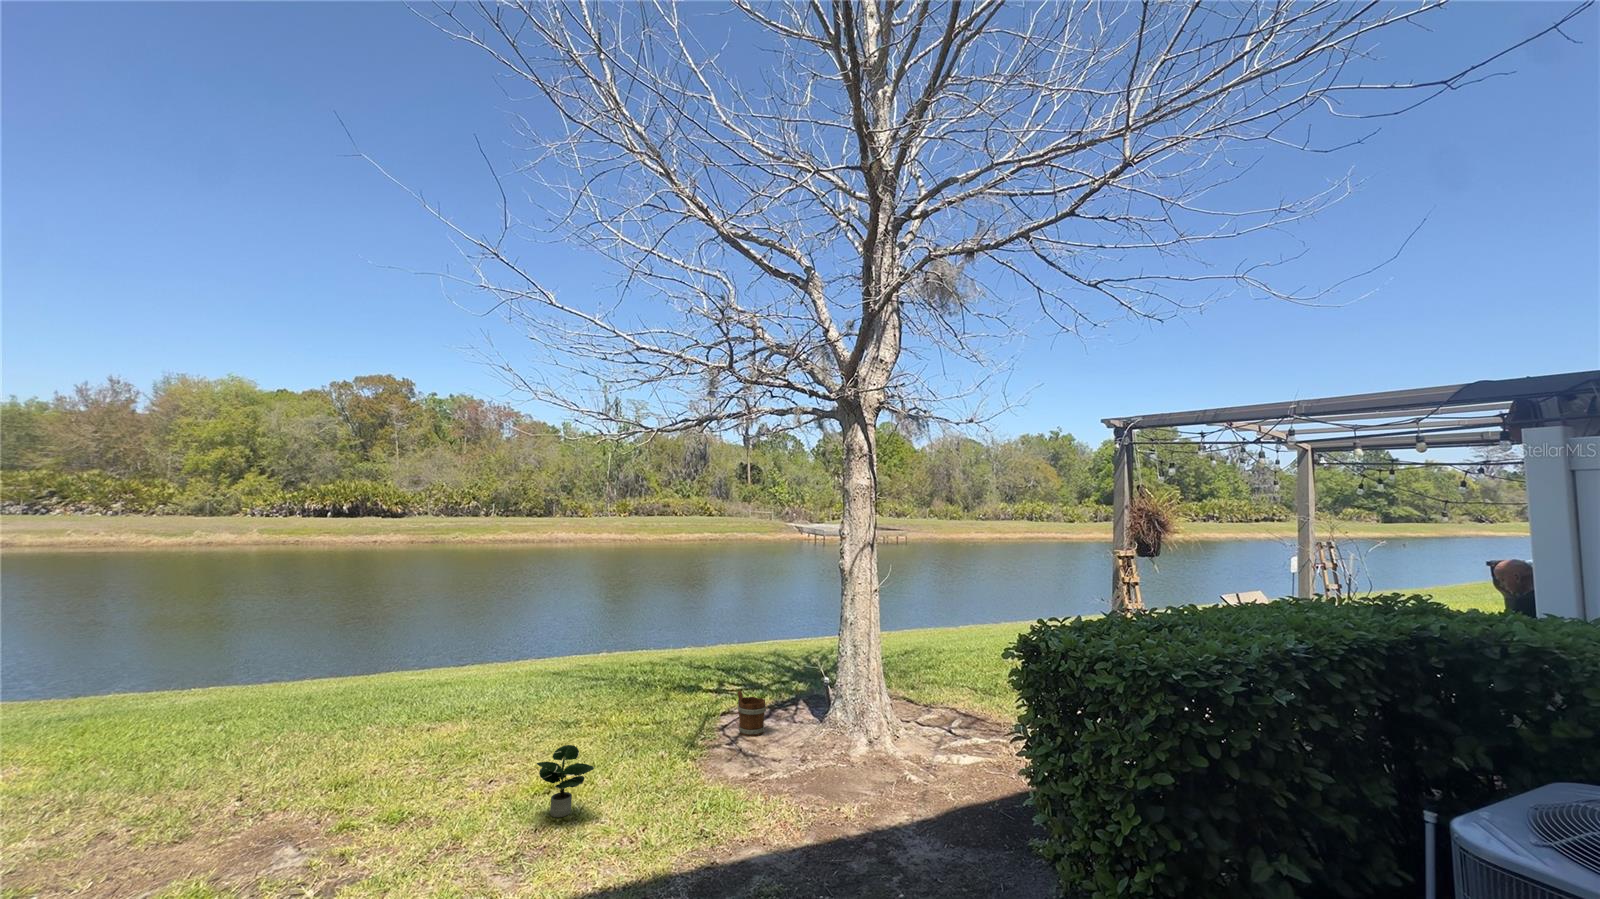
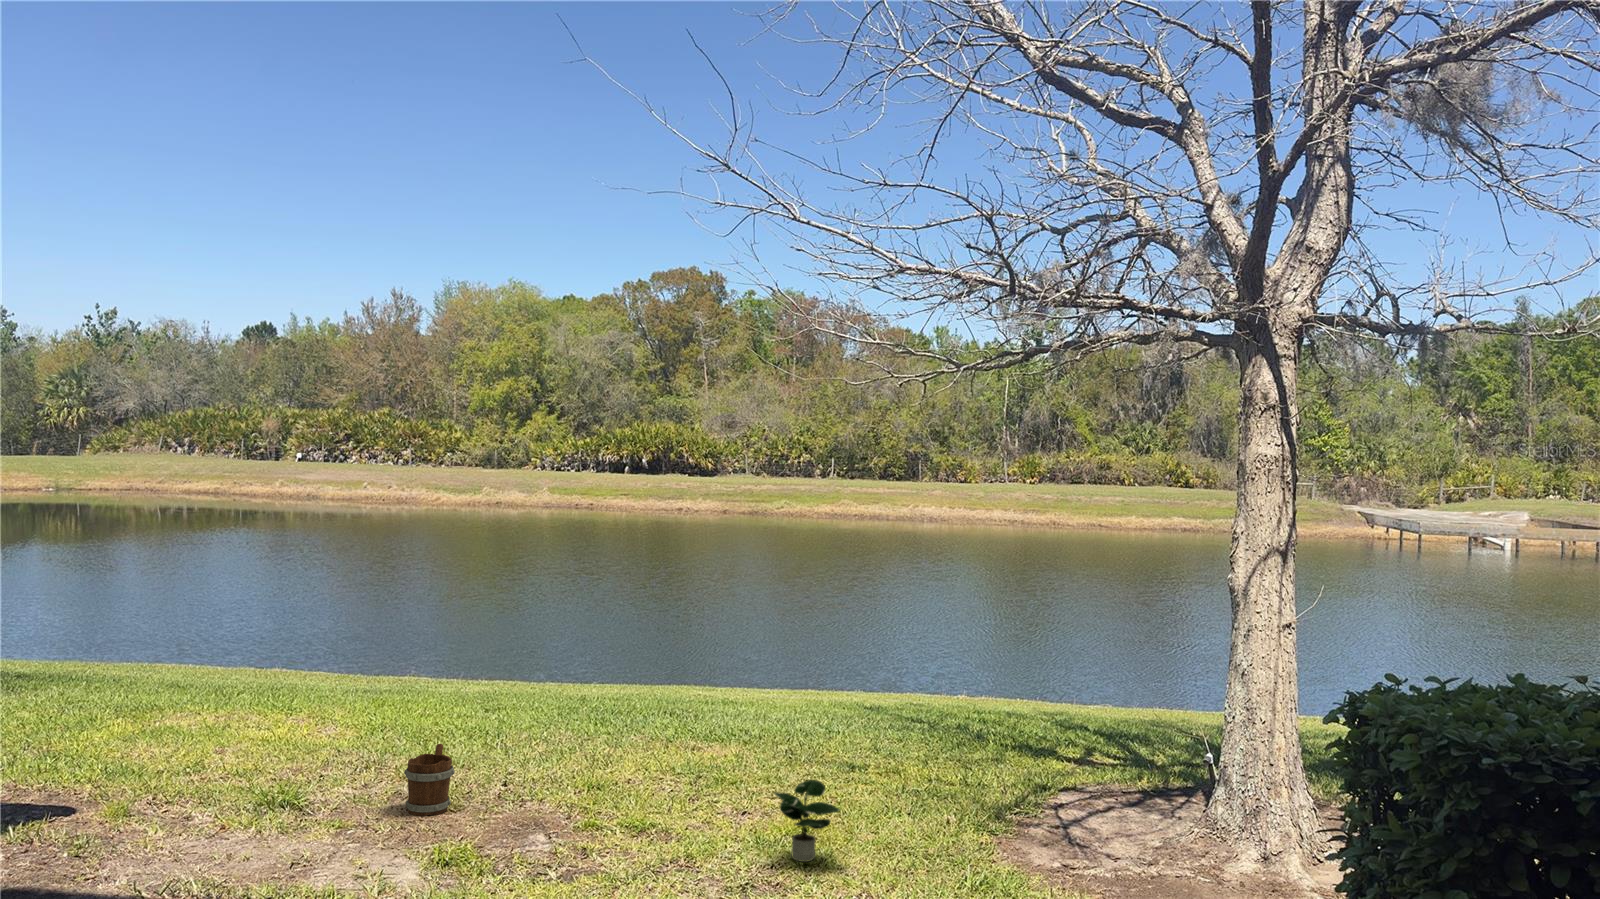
bucket: present [738,691,766,737] -> present [404,744,455,816]

